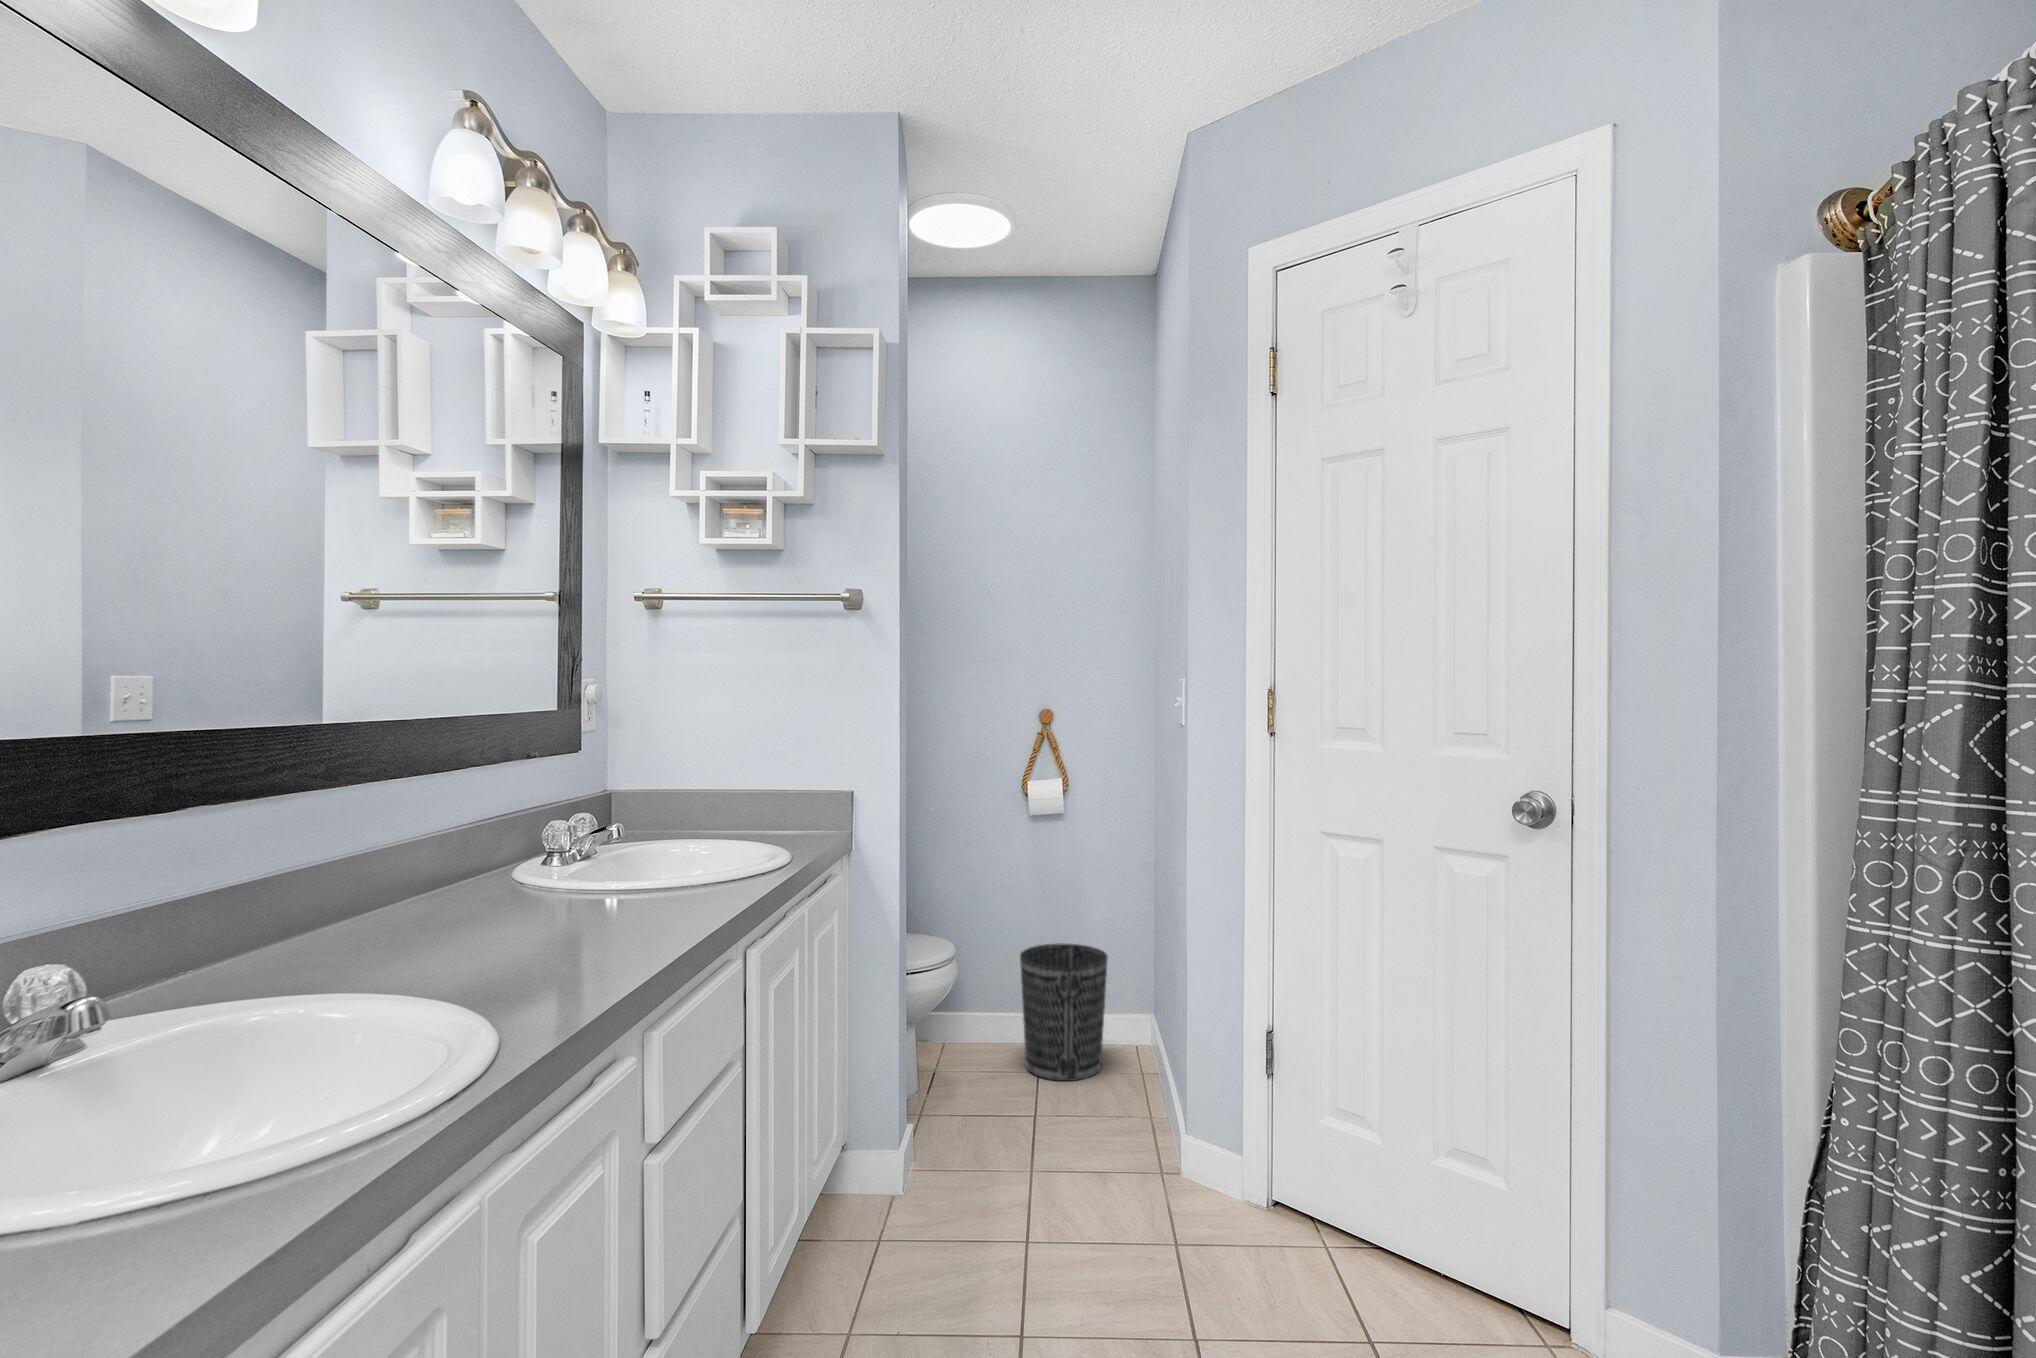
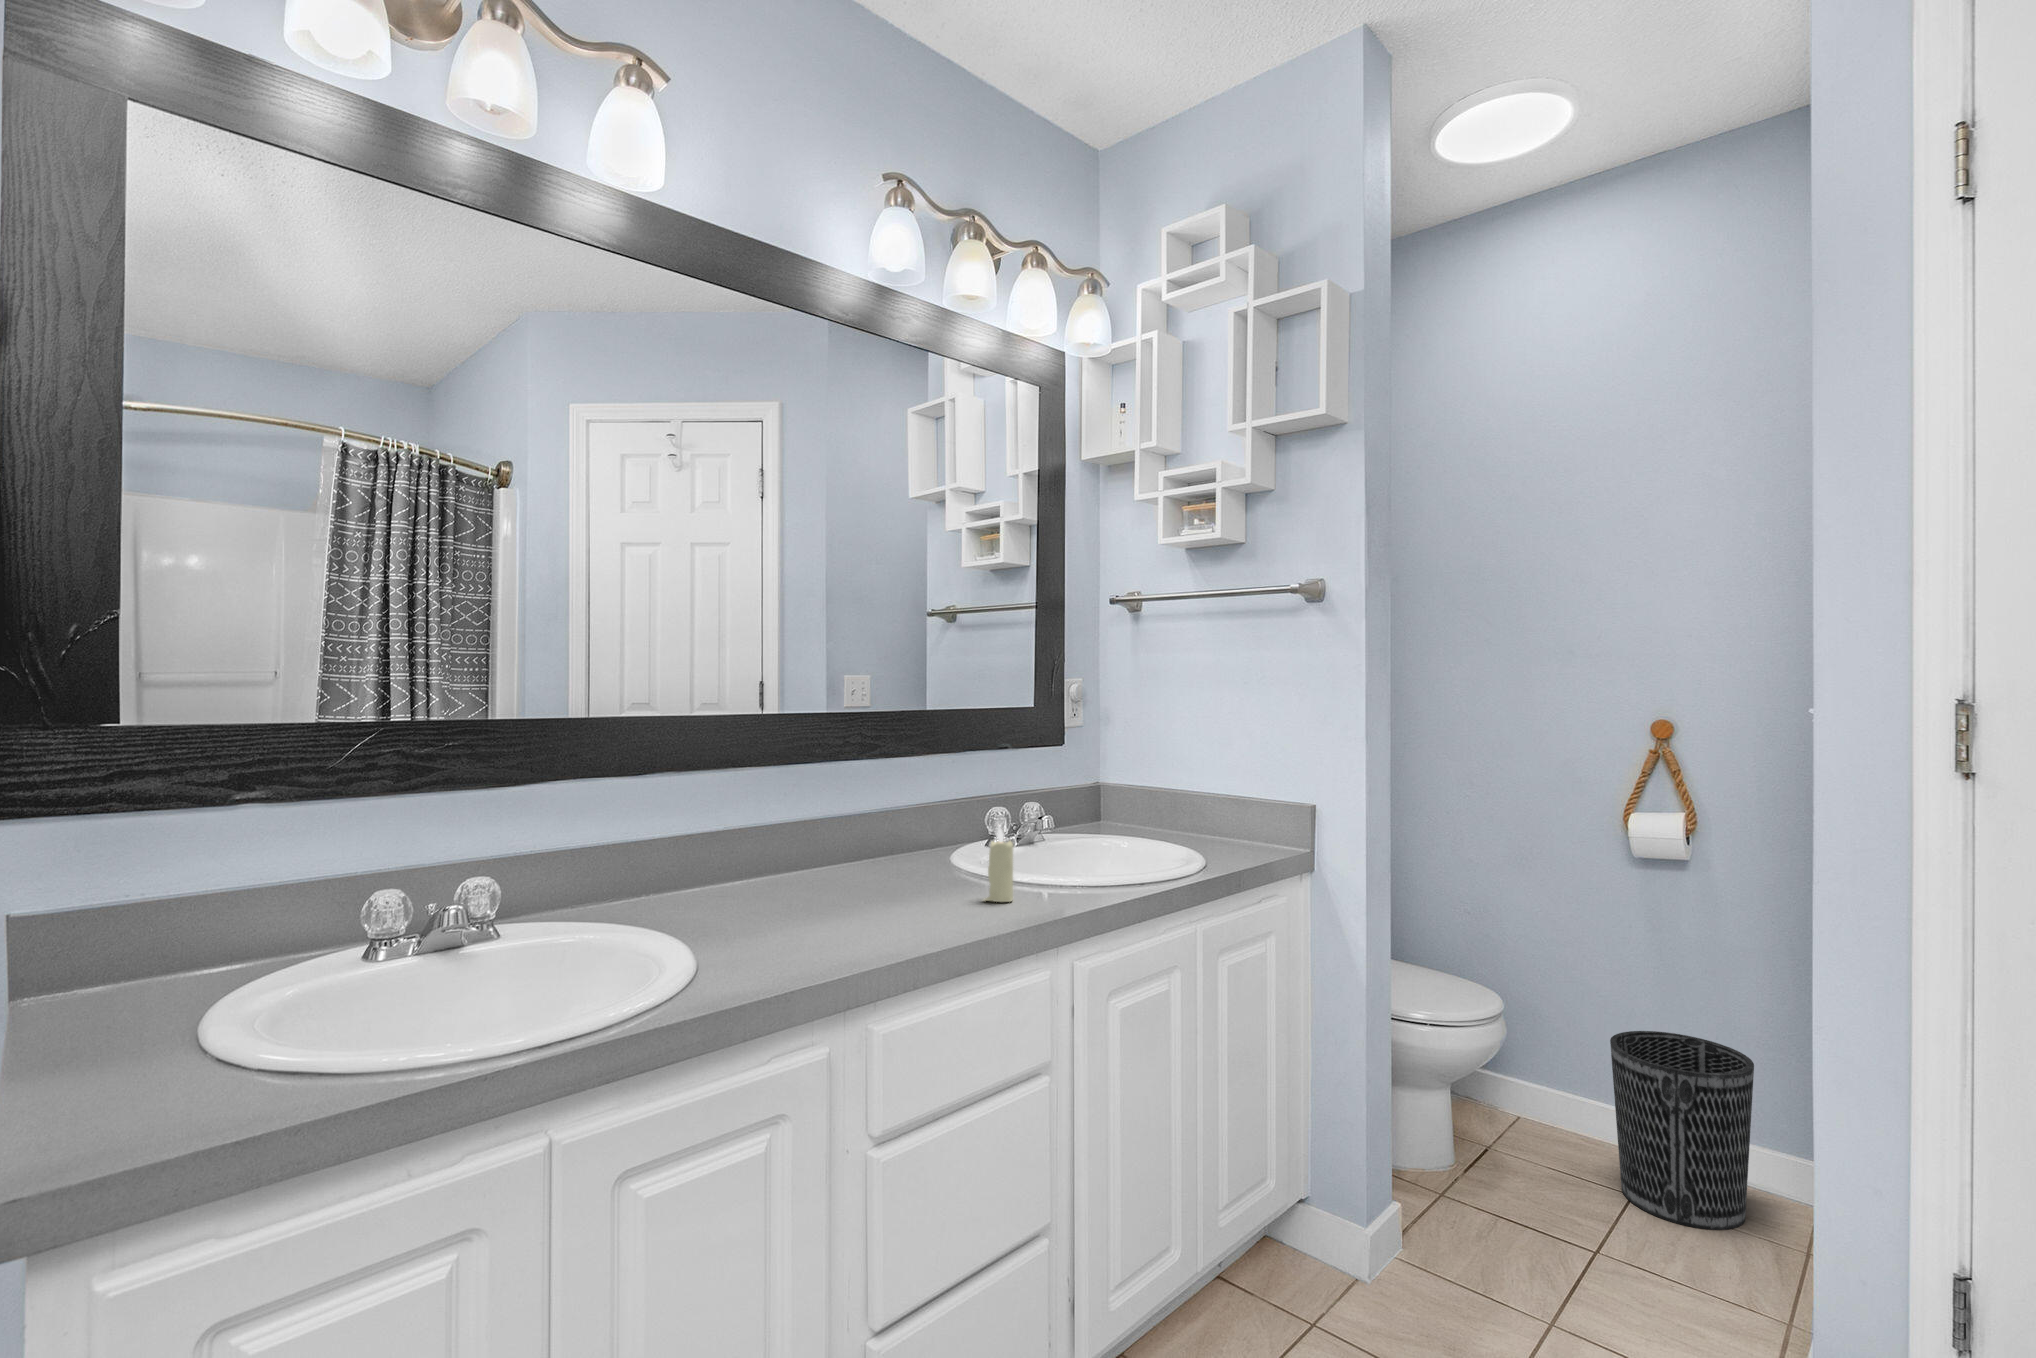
candle: none [652,836,685,918] -> present [984,826,1013,902]

